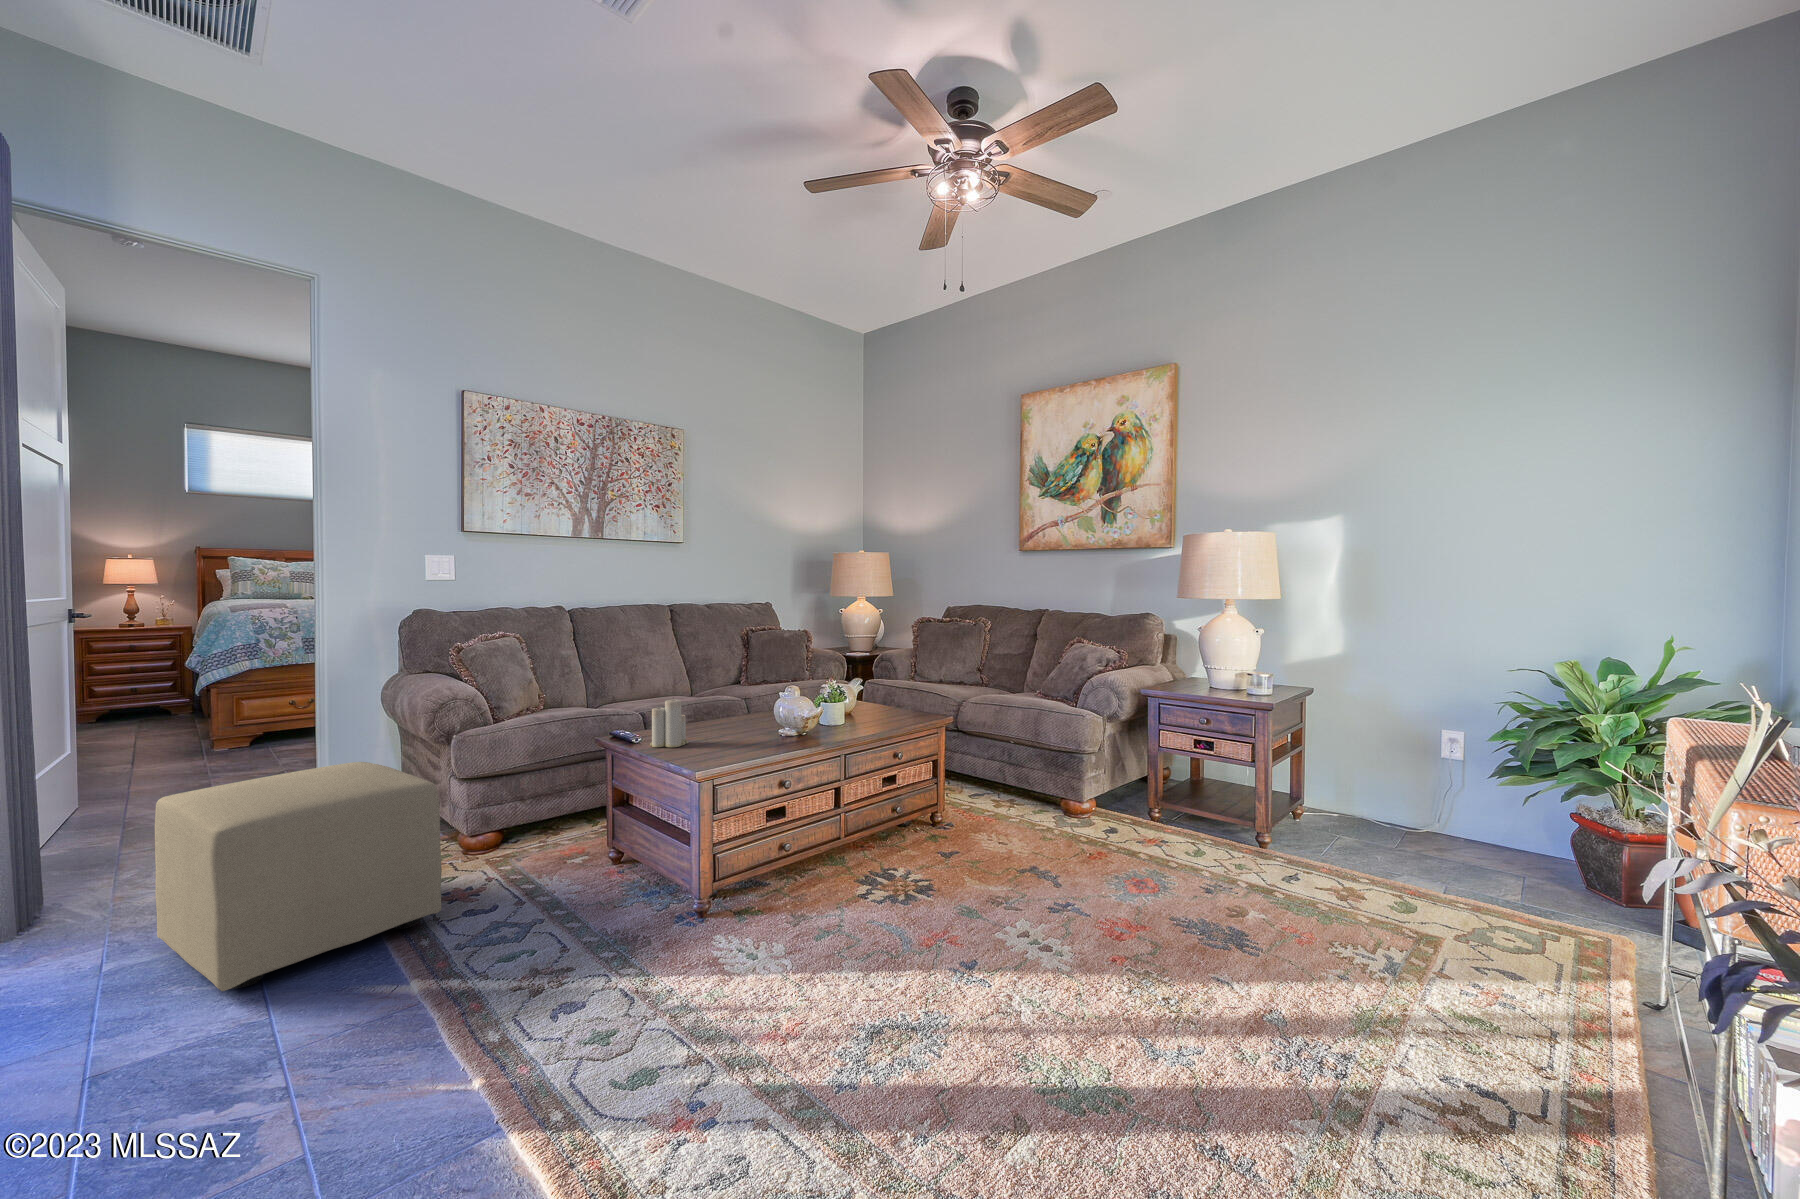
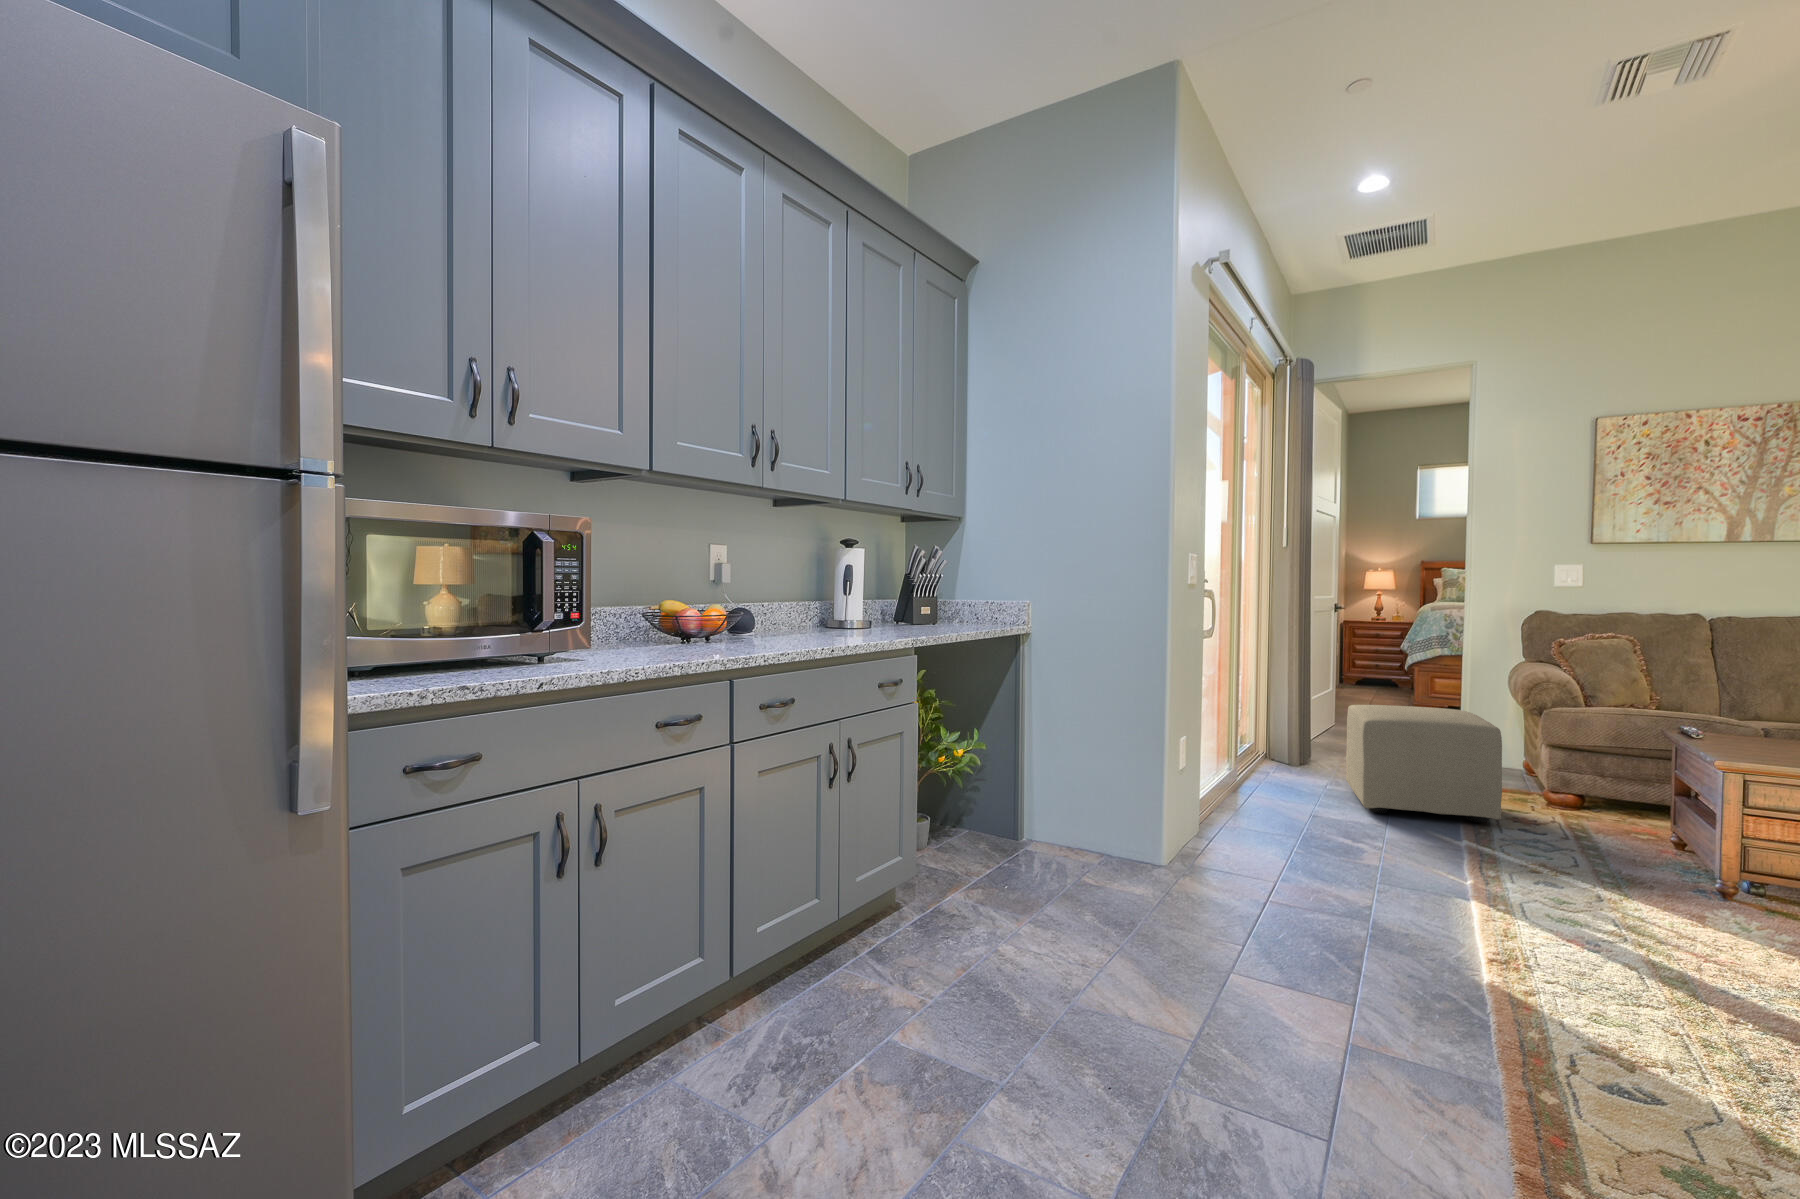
candle: present [650,699,688,747] -> none [1717,698,1768,749]

